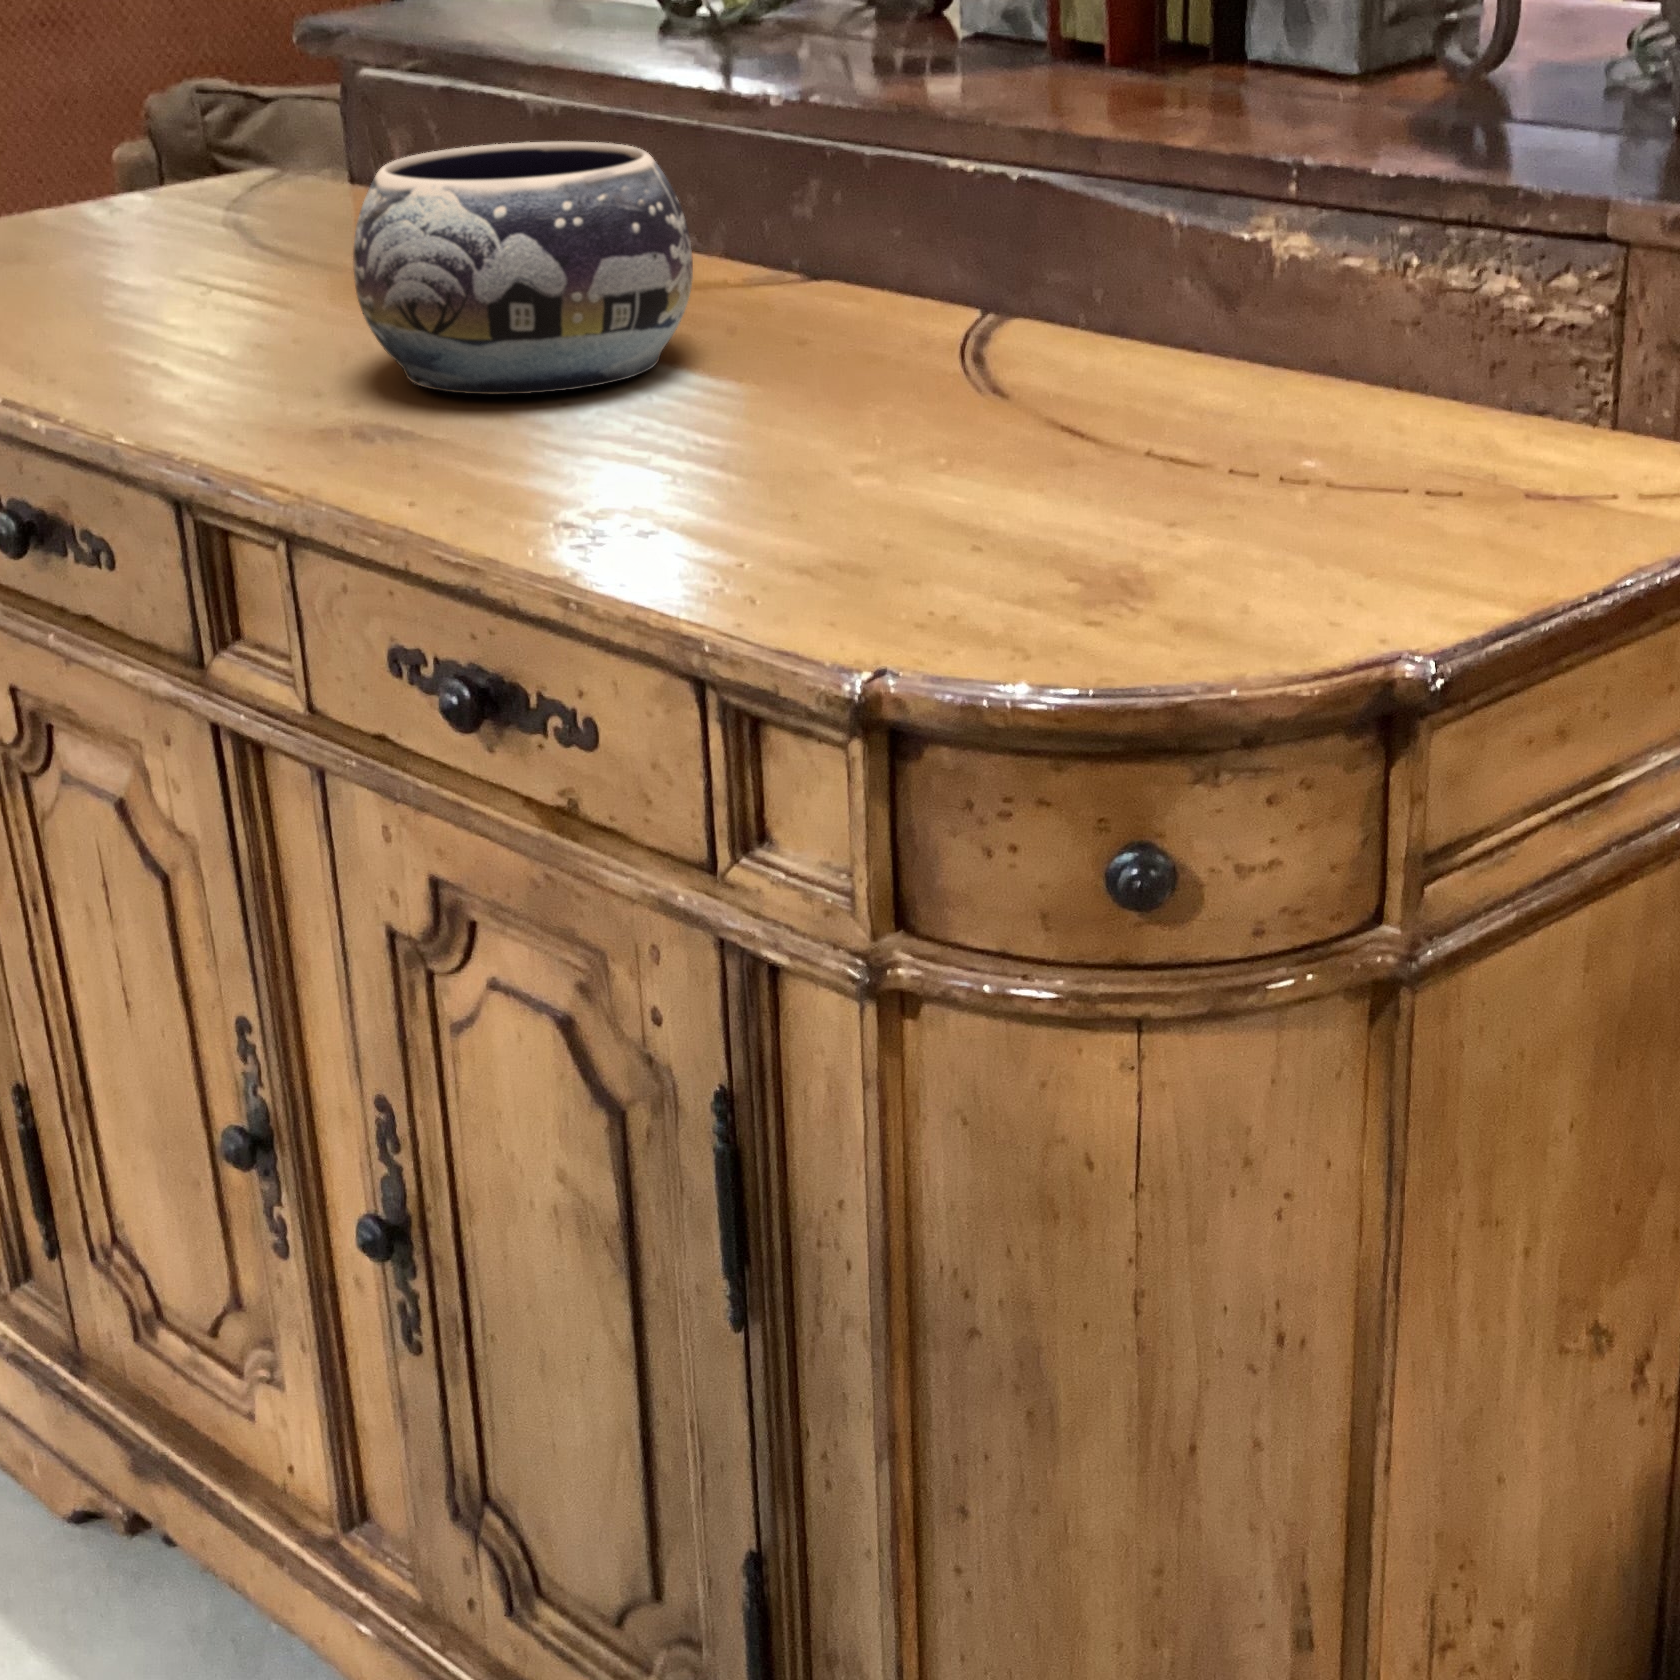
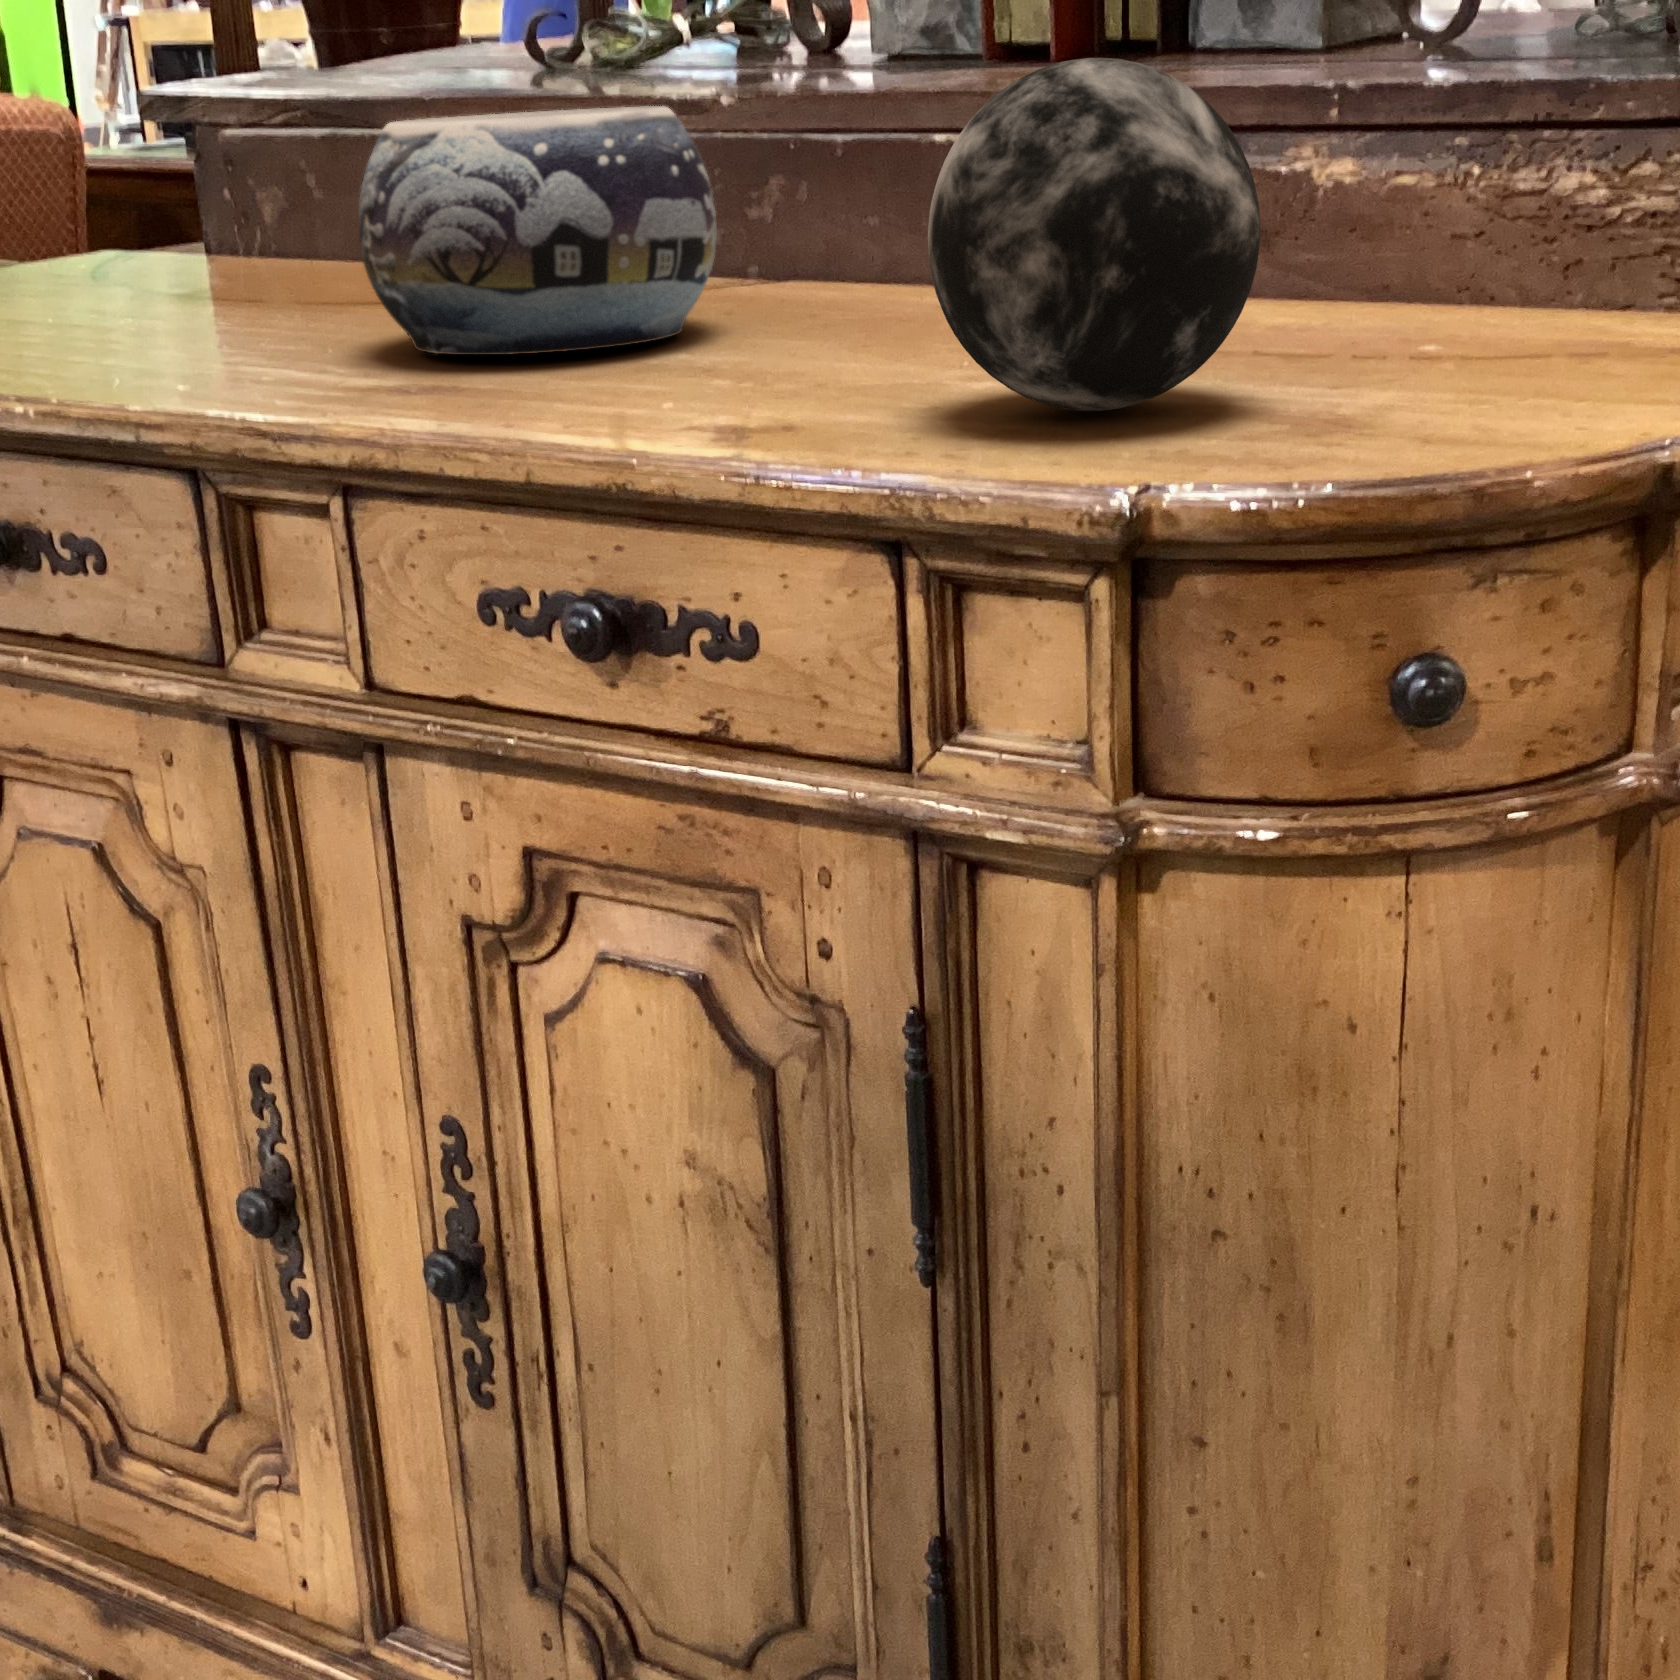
decorative orb: none [770,214,1088,541] -> present [928,58,1261,411]

